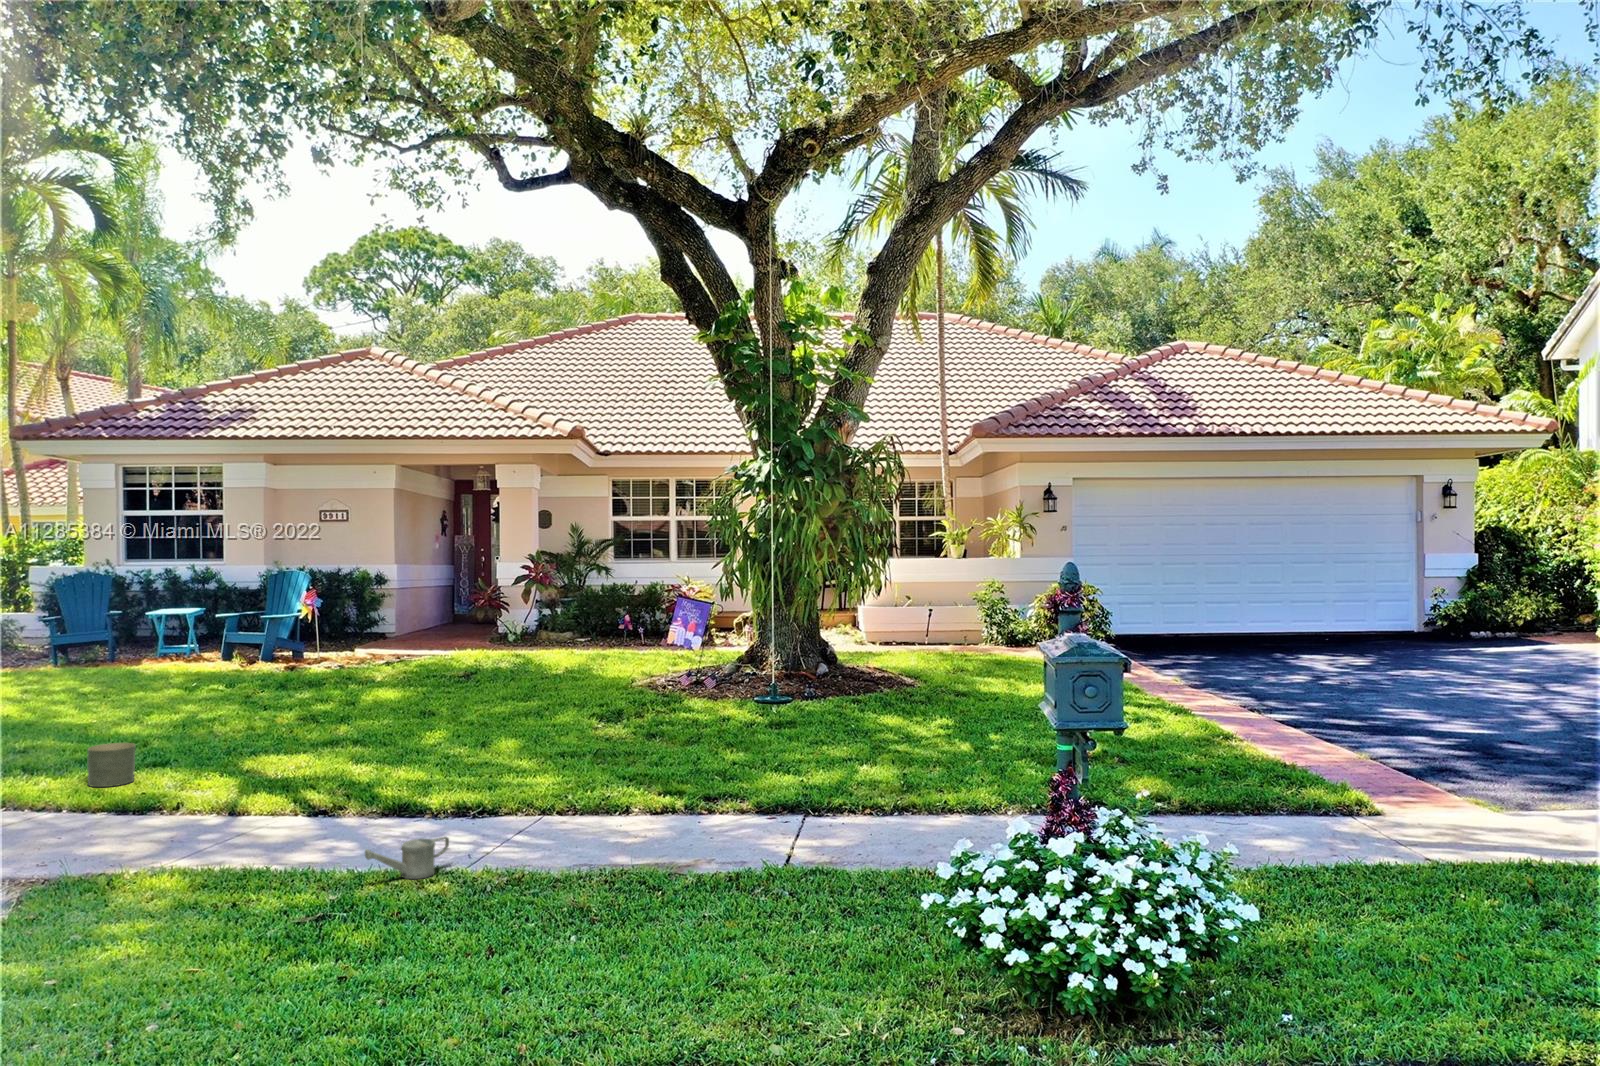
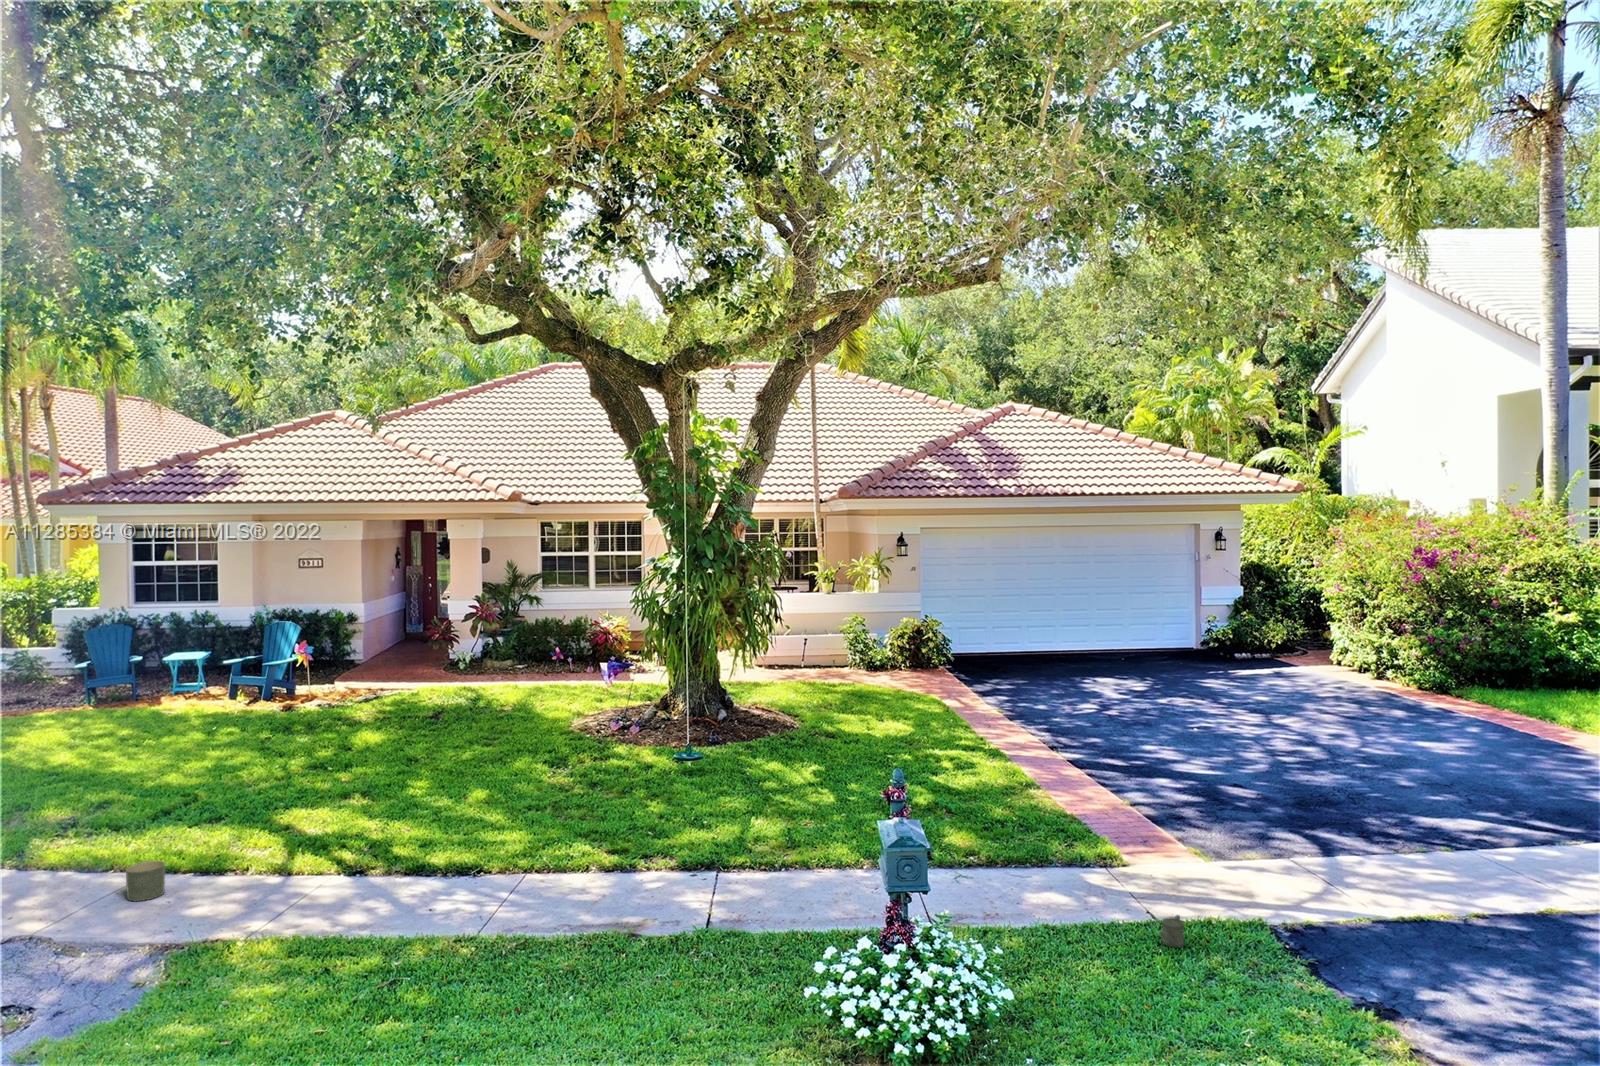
watering can: present [365,837,449,879] -> present [1160,915,1185,948]

